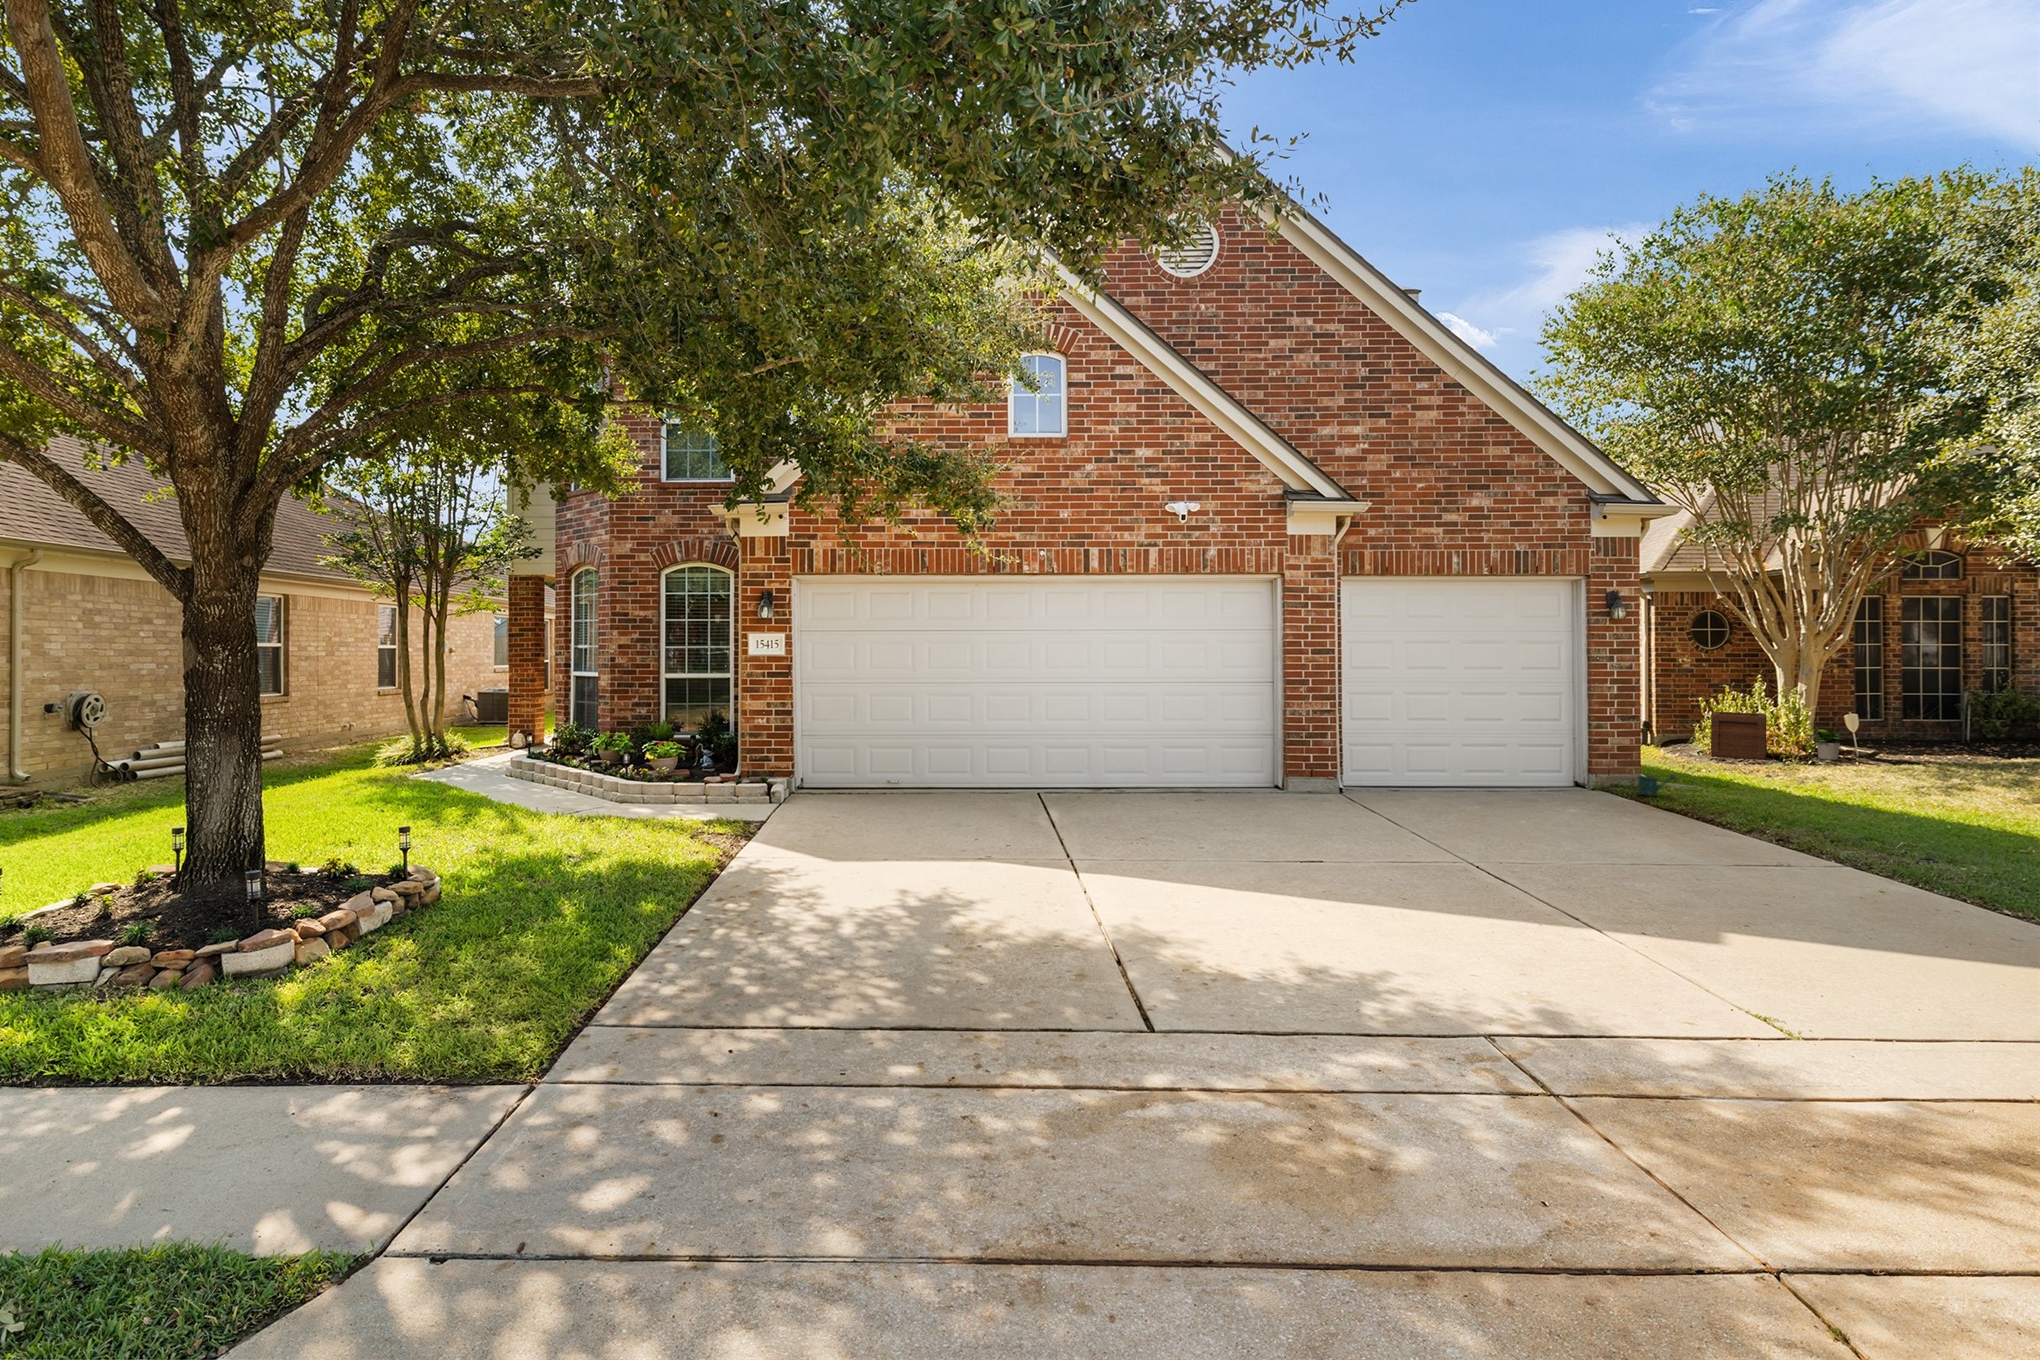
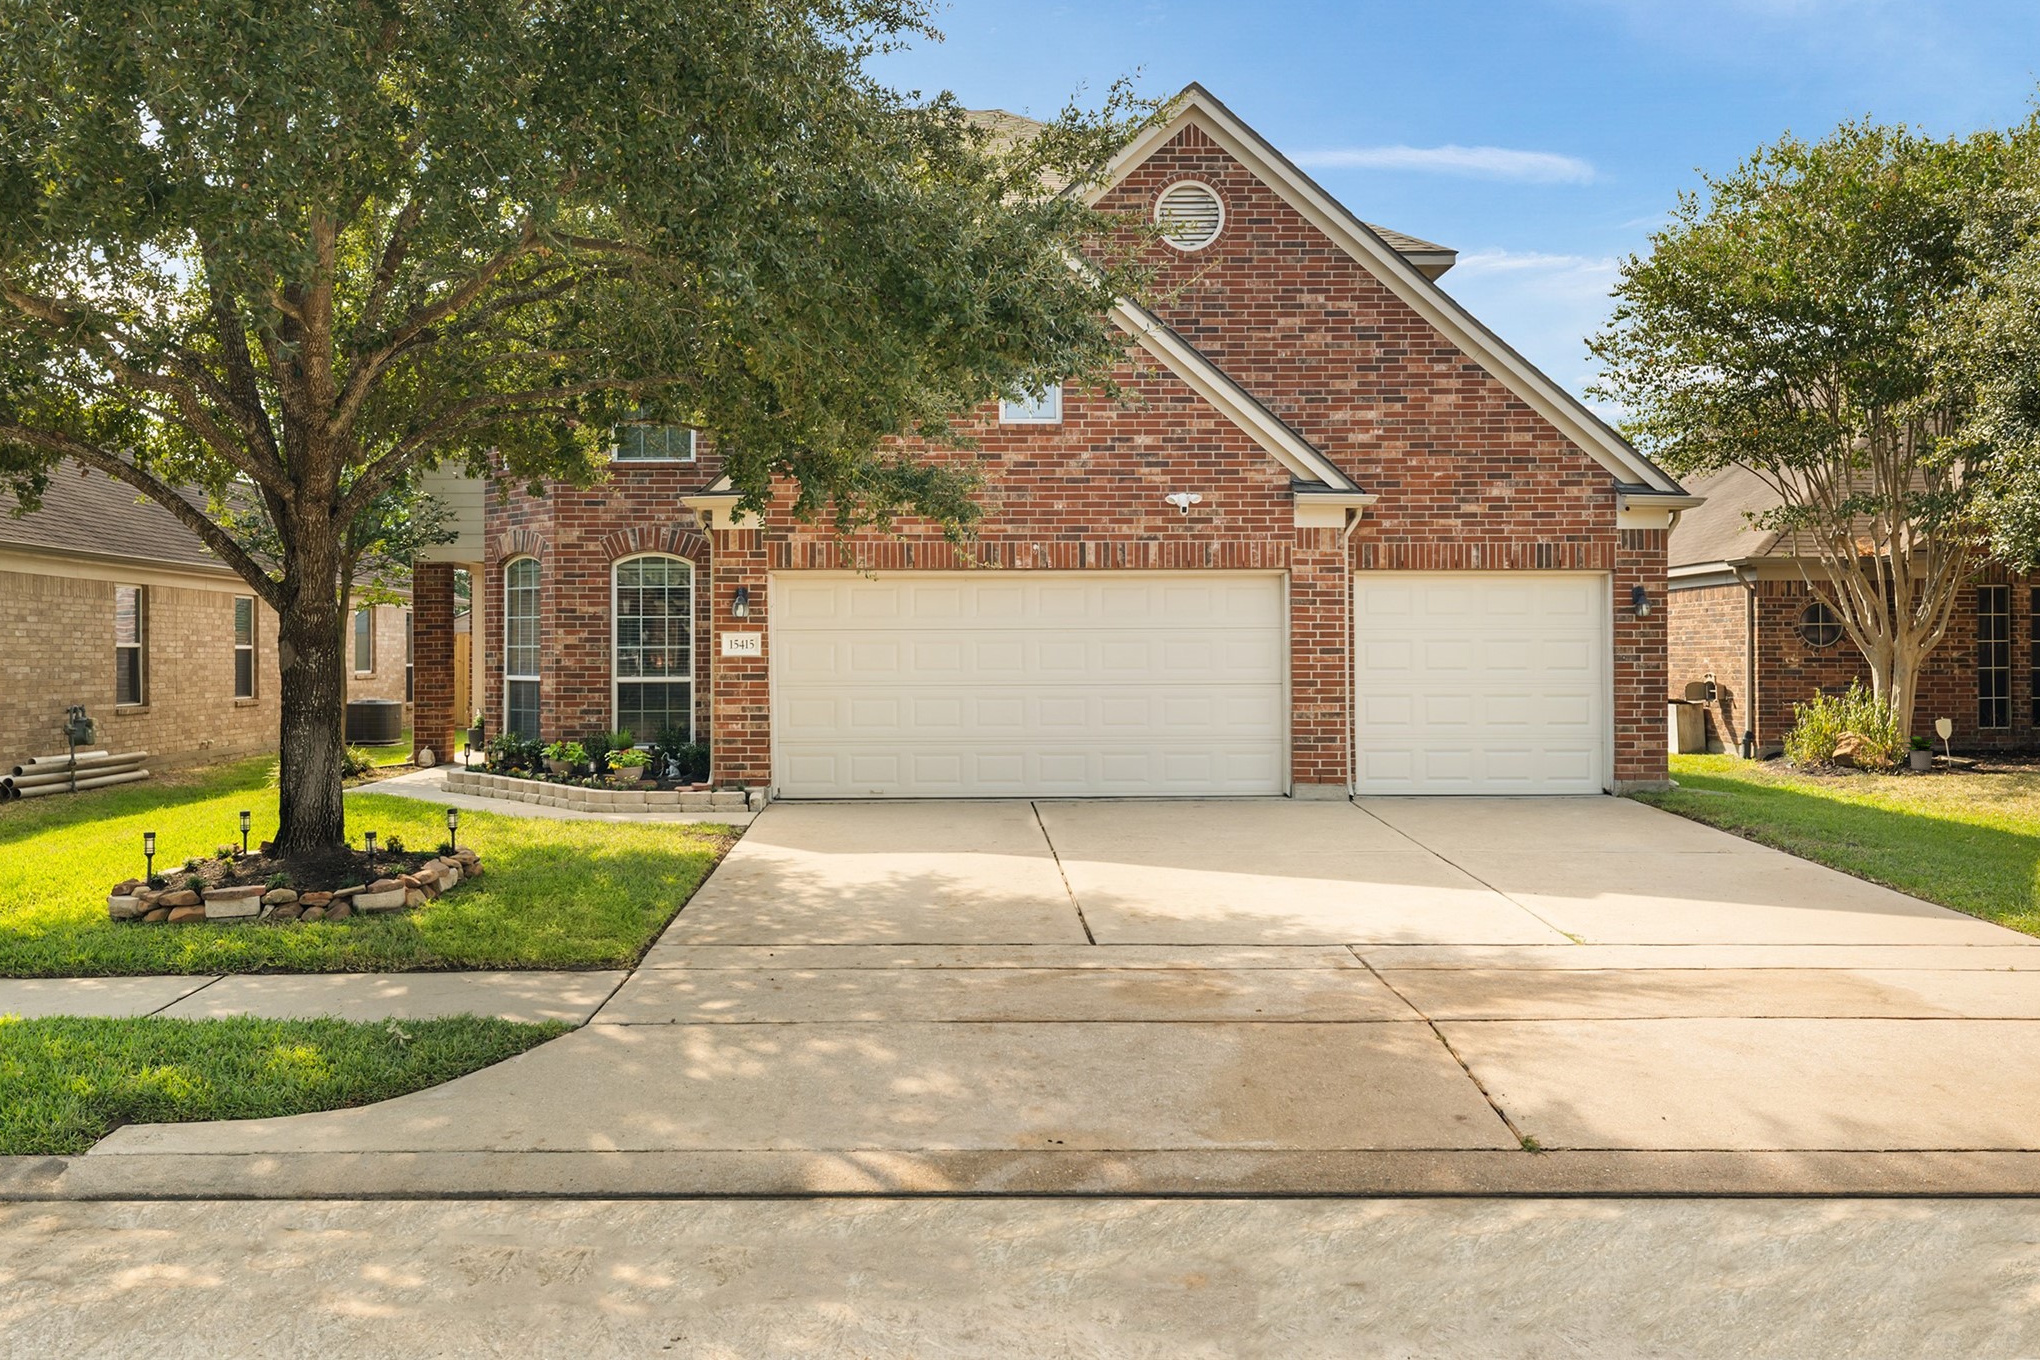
wooden crate: present [1711,712,1767,760] -> none [1797,717,1860,770]
watering can: present [1637,772,1676,796] -> none [1655,776,1696,801]

